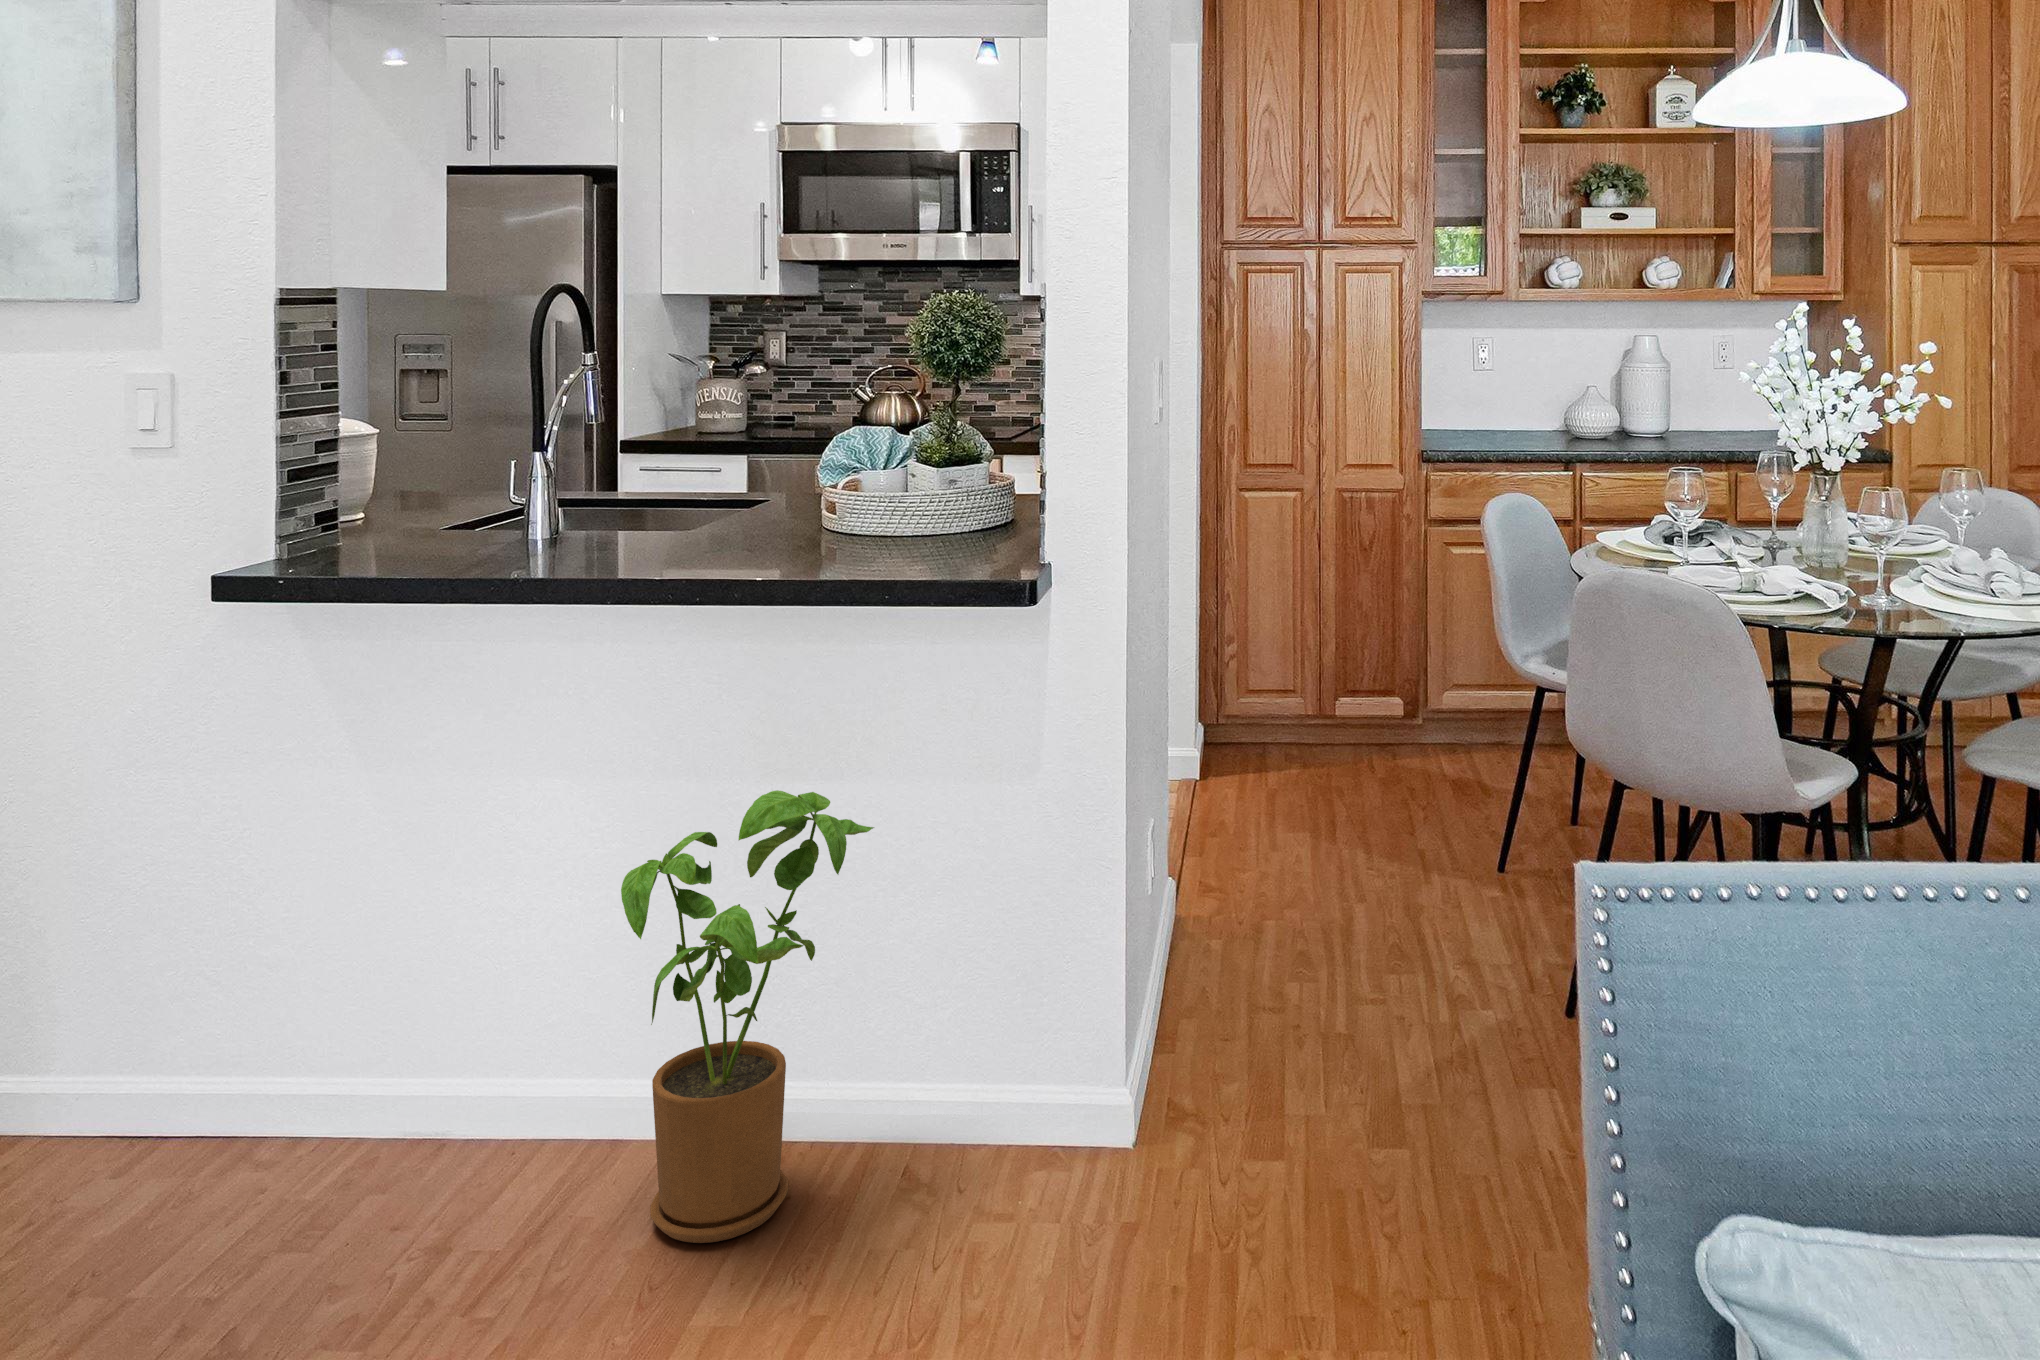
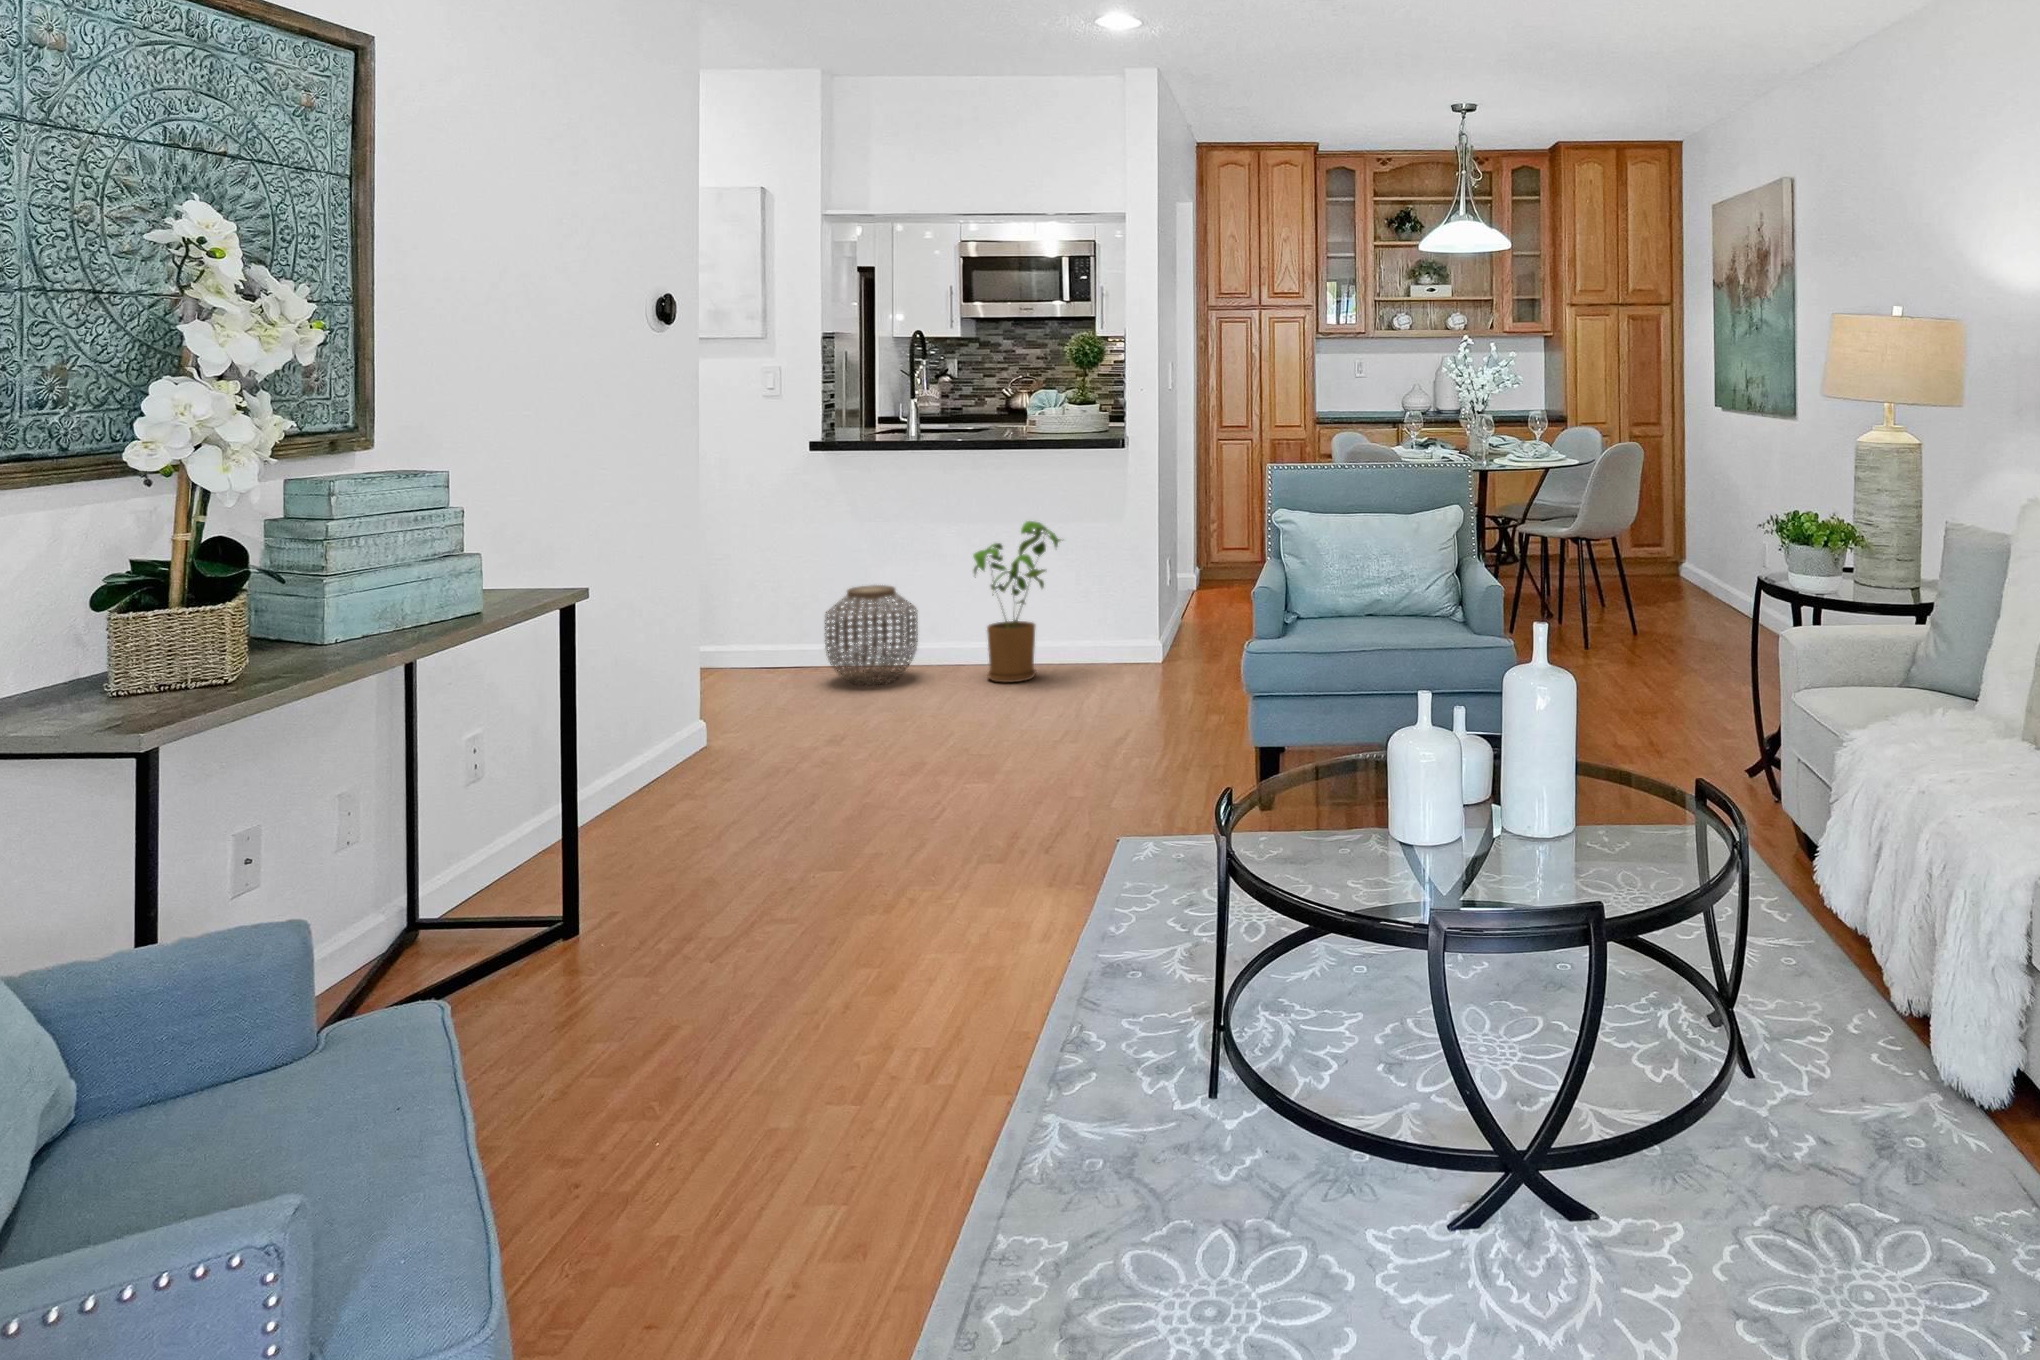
woven basket: none [210,945,486,1248] -> present [825,585,918,685]

